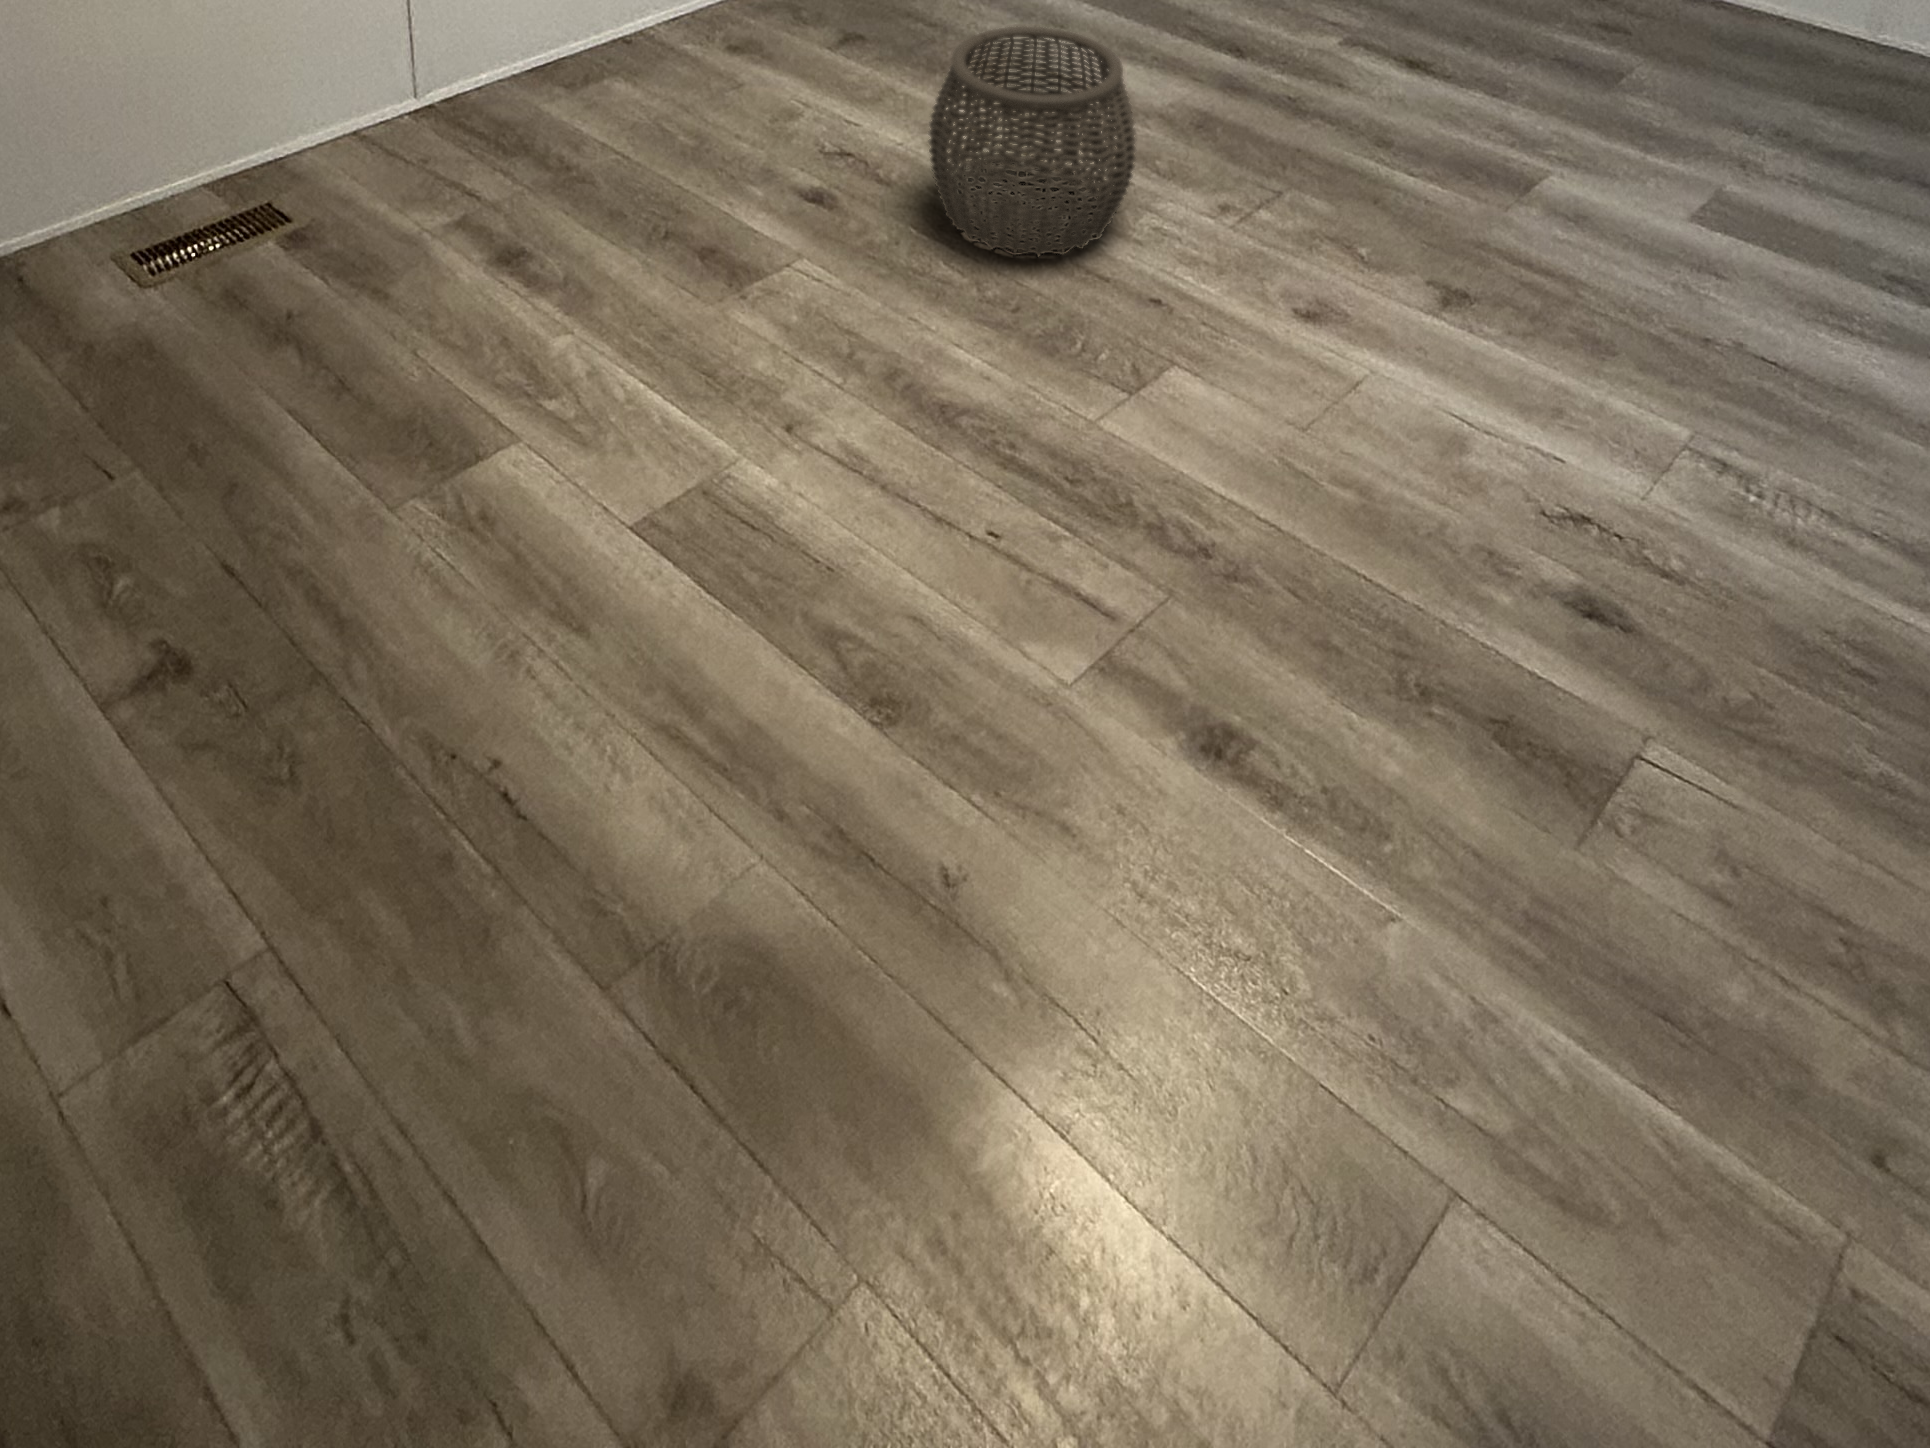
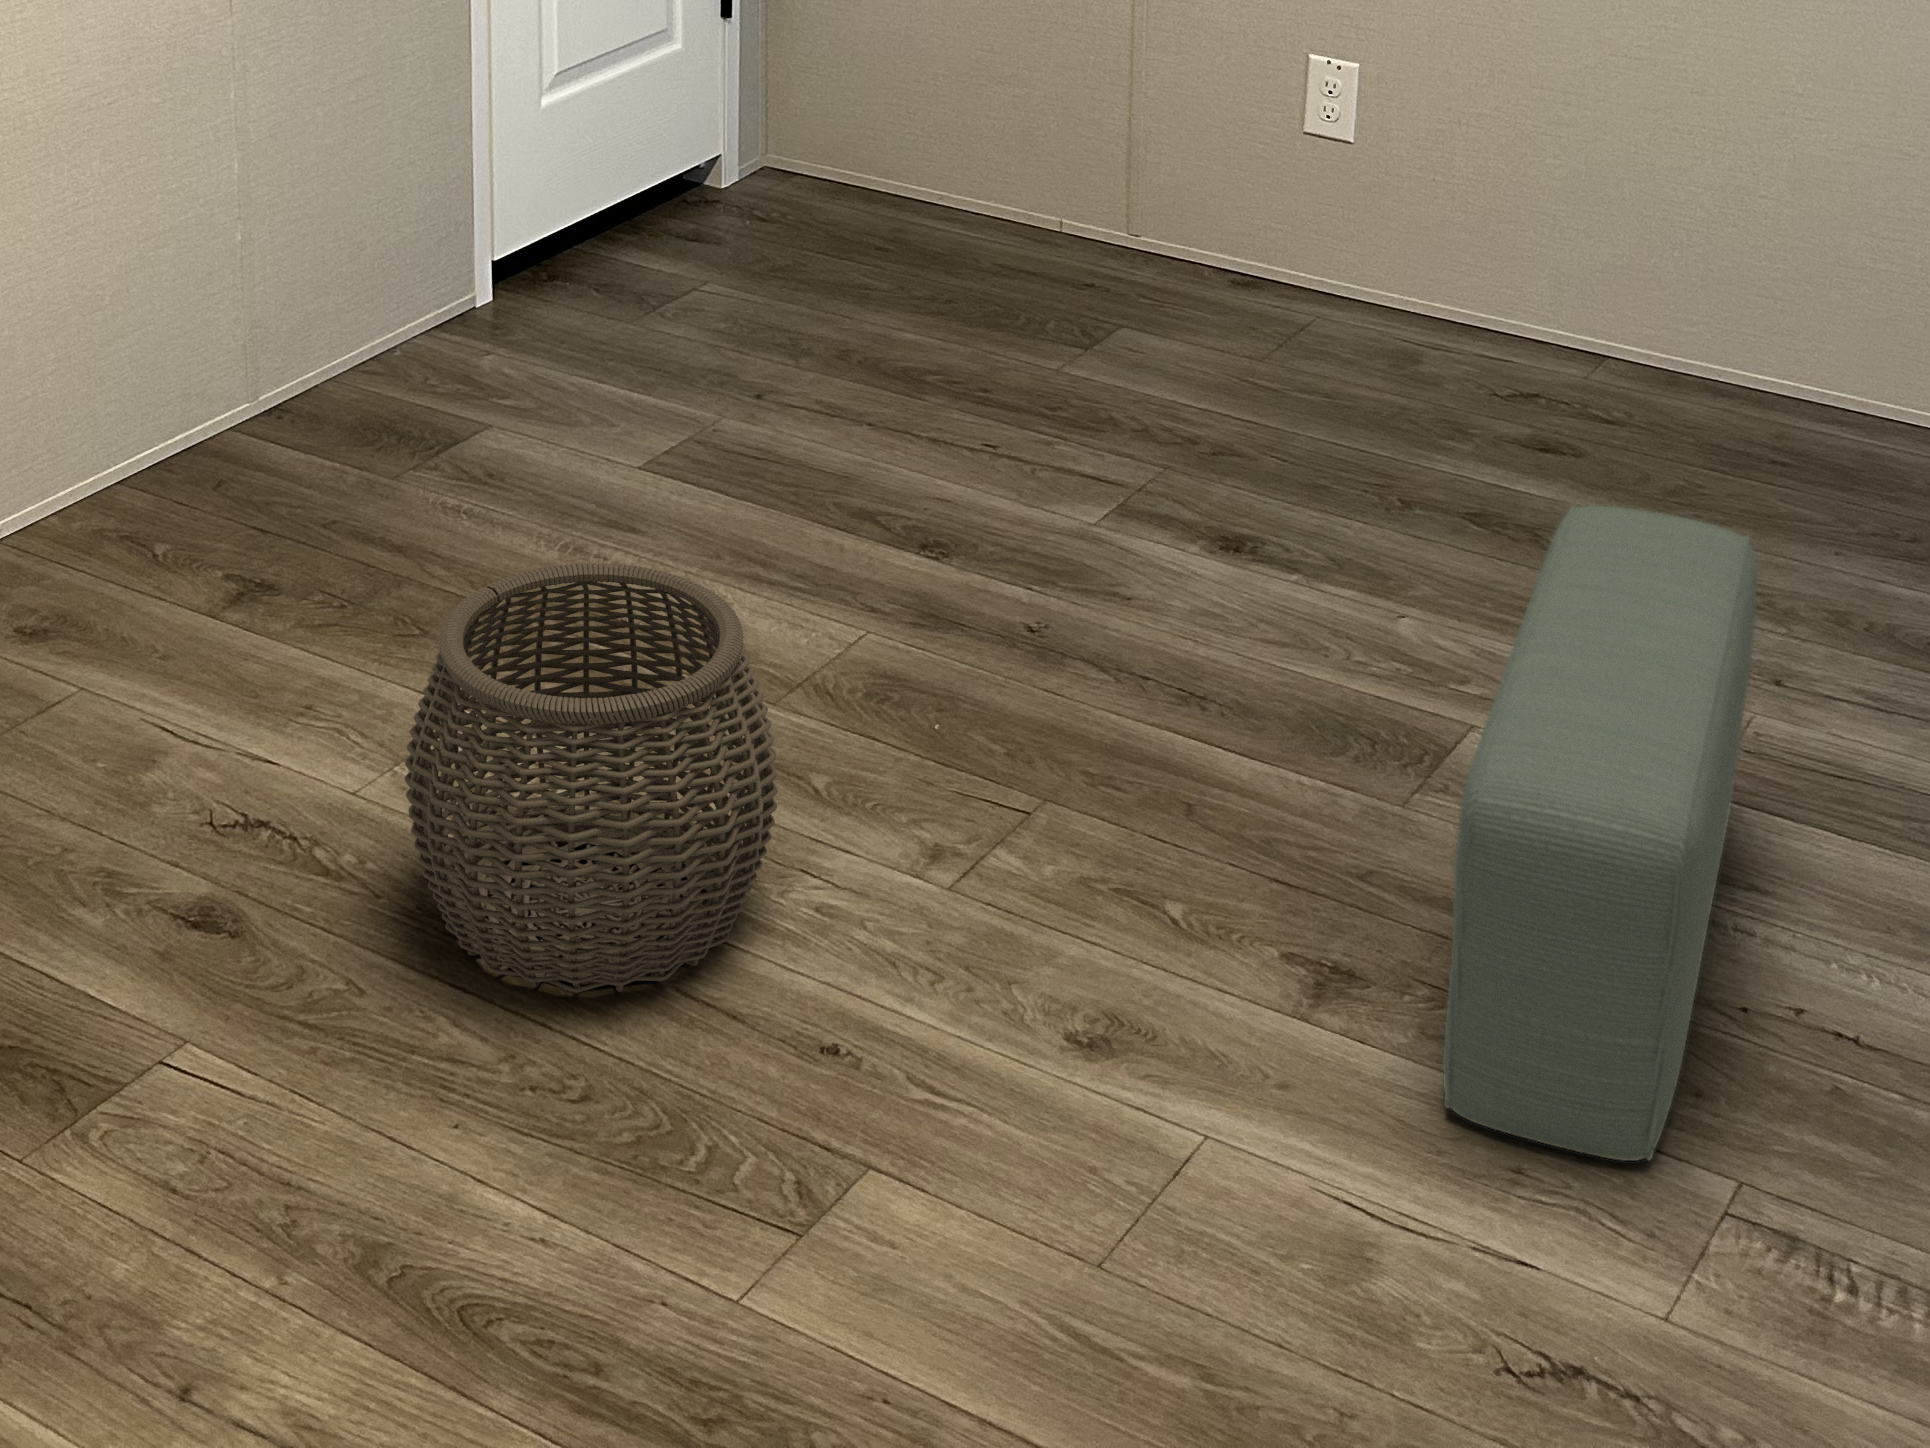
pouf: none [1518,46,1746,416] -> present [1443,505,1757,1161]

